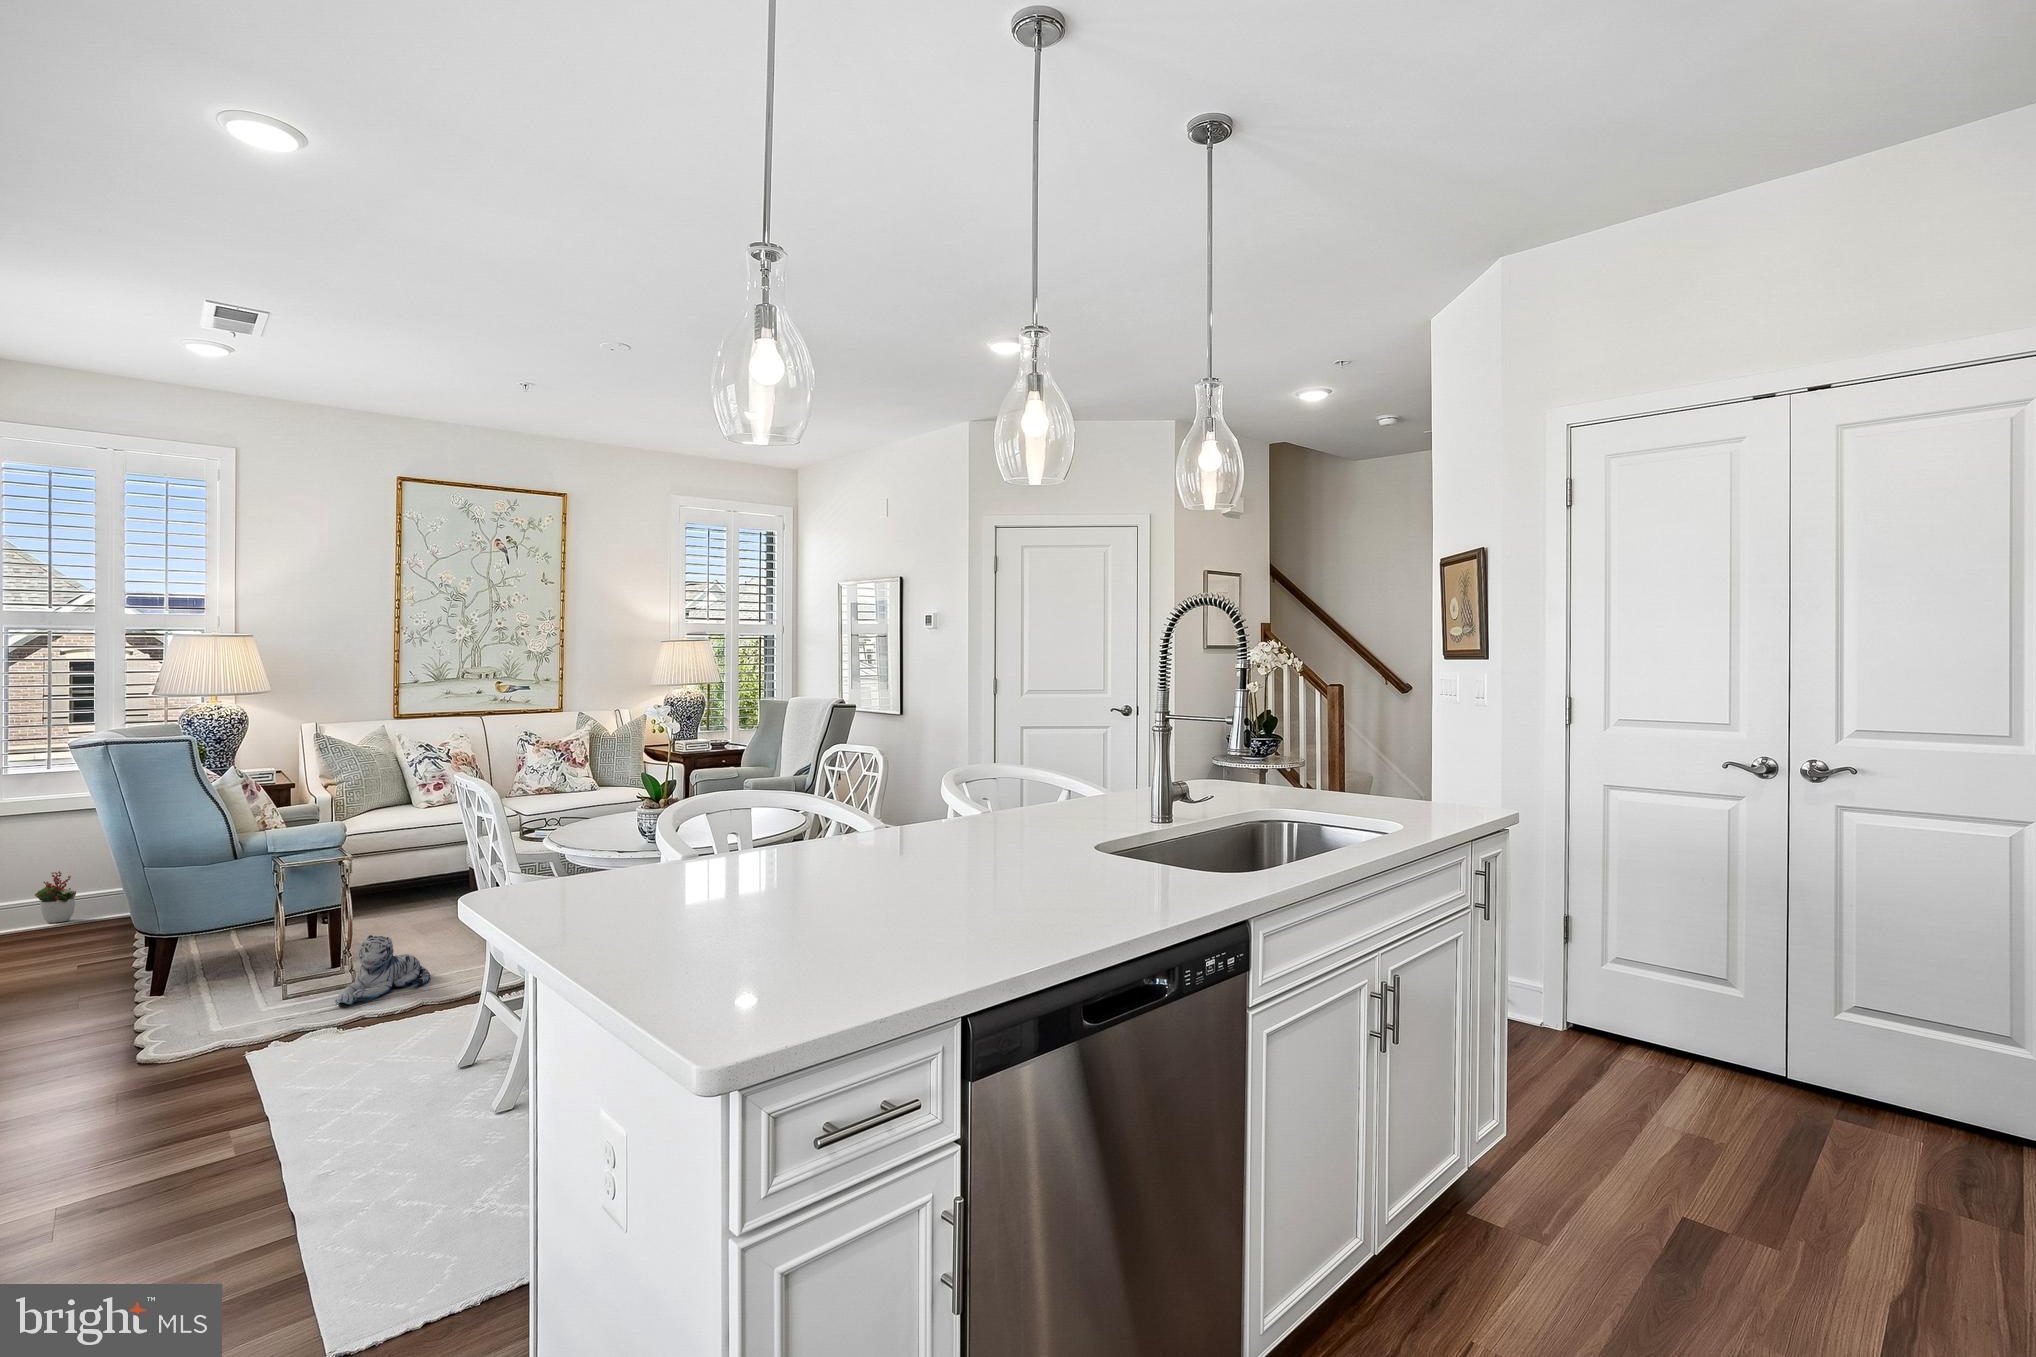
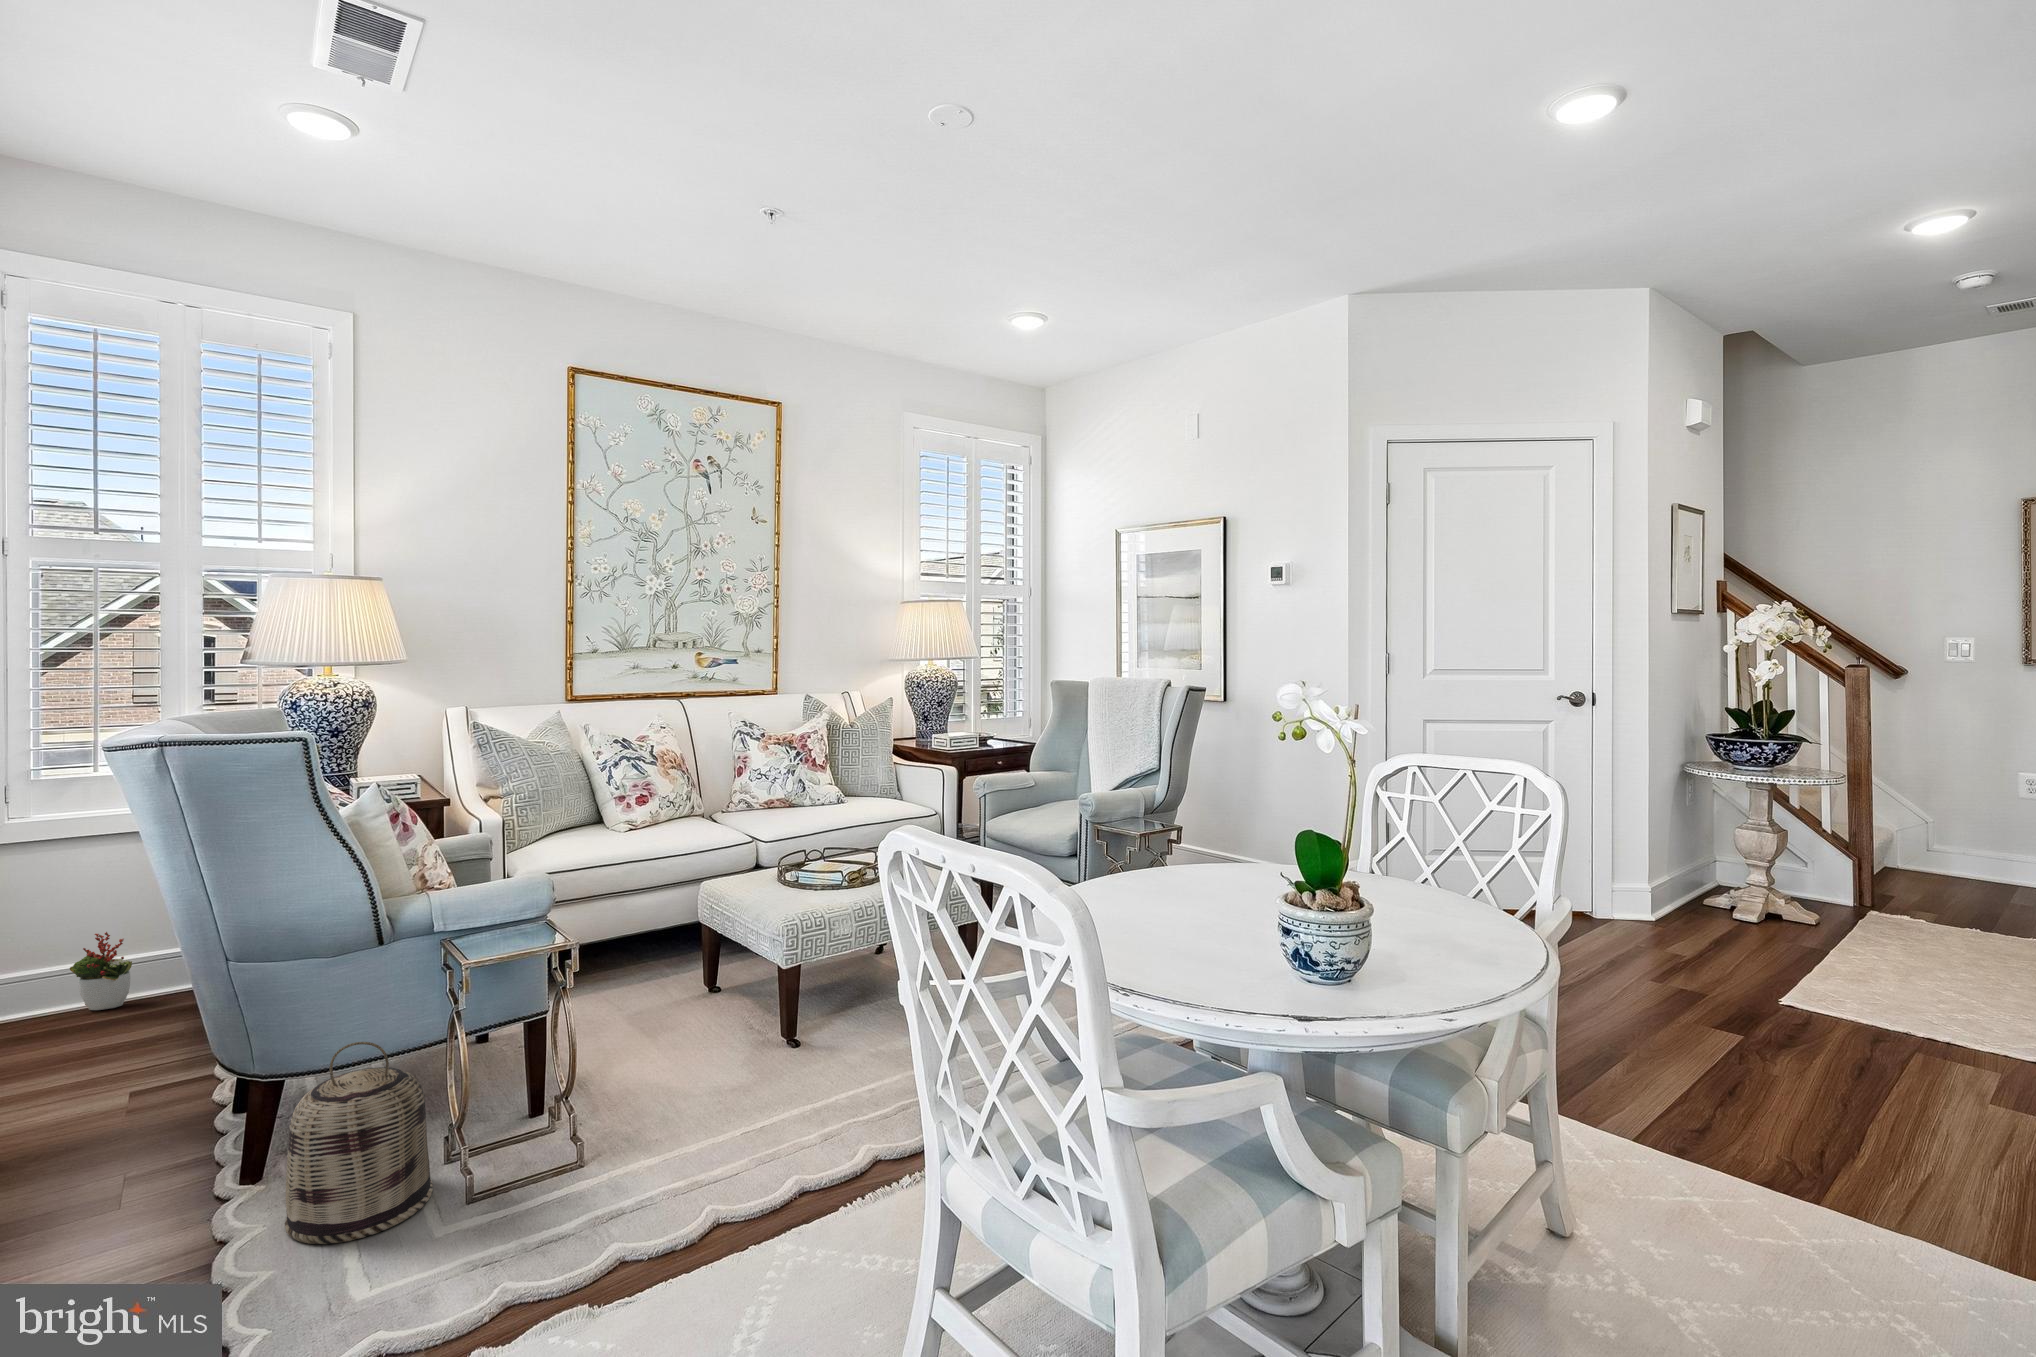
basket: none [178,907,263,1009] -> present [285,1042,433,1244]
plush toy: present [335,935,430,1005] -> none [572,1090,714,1237]

